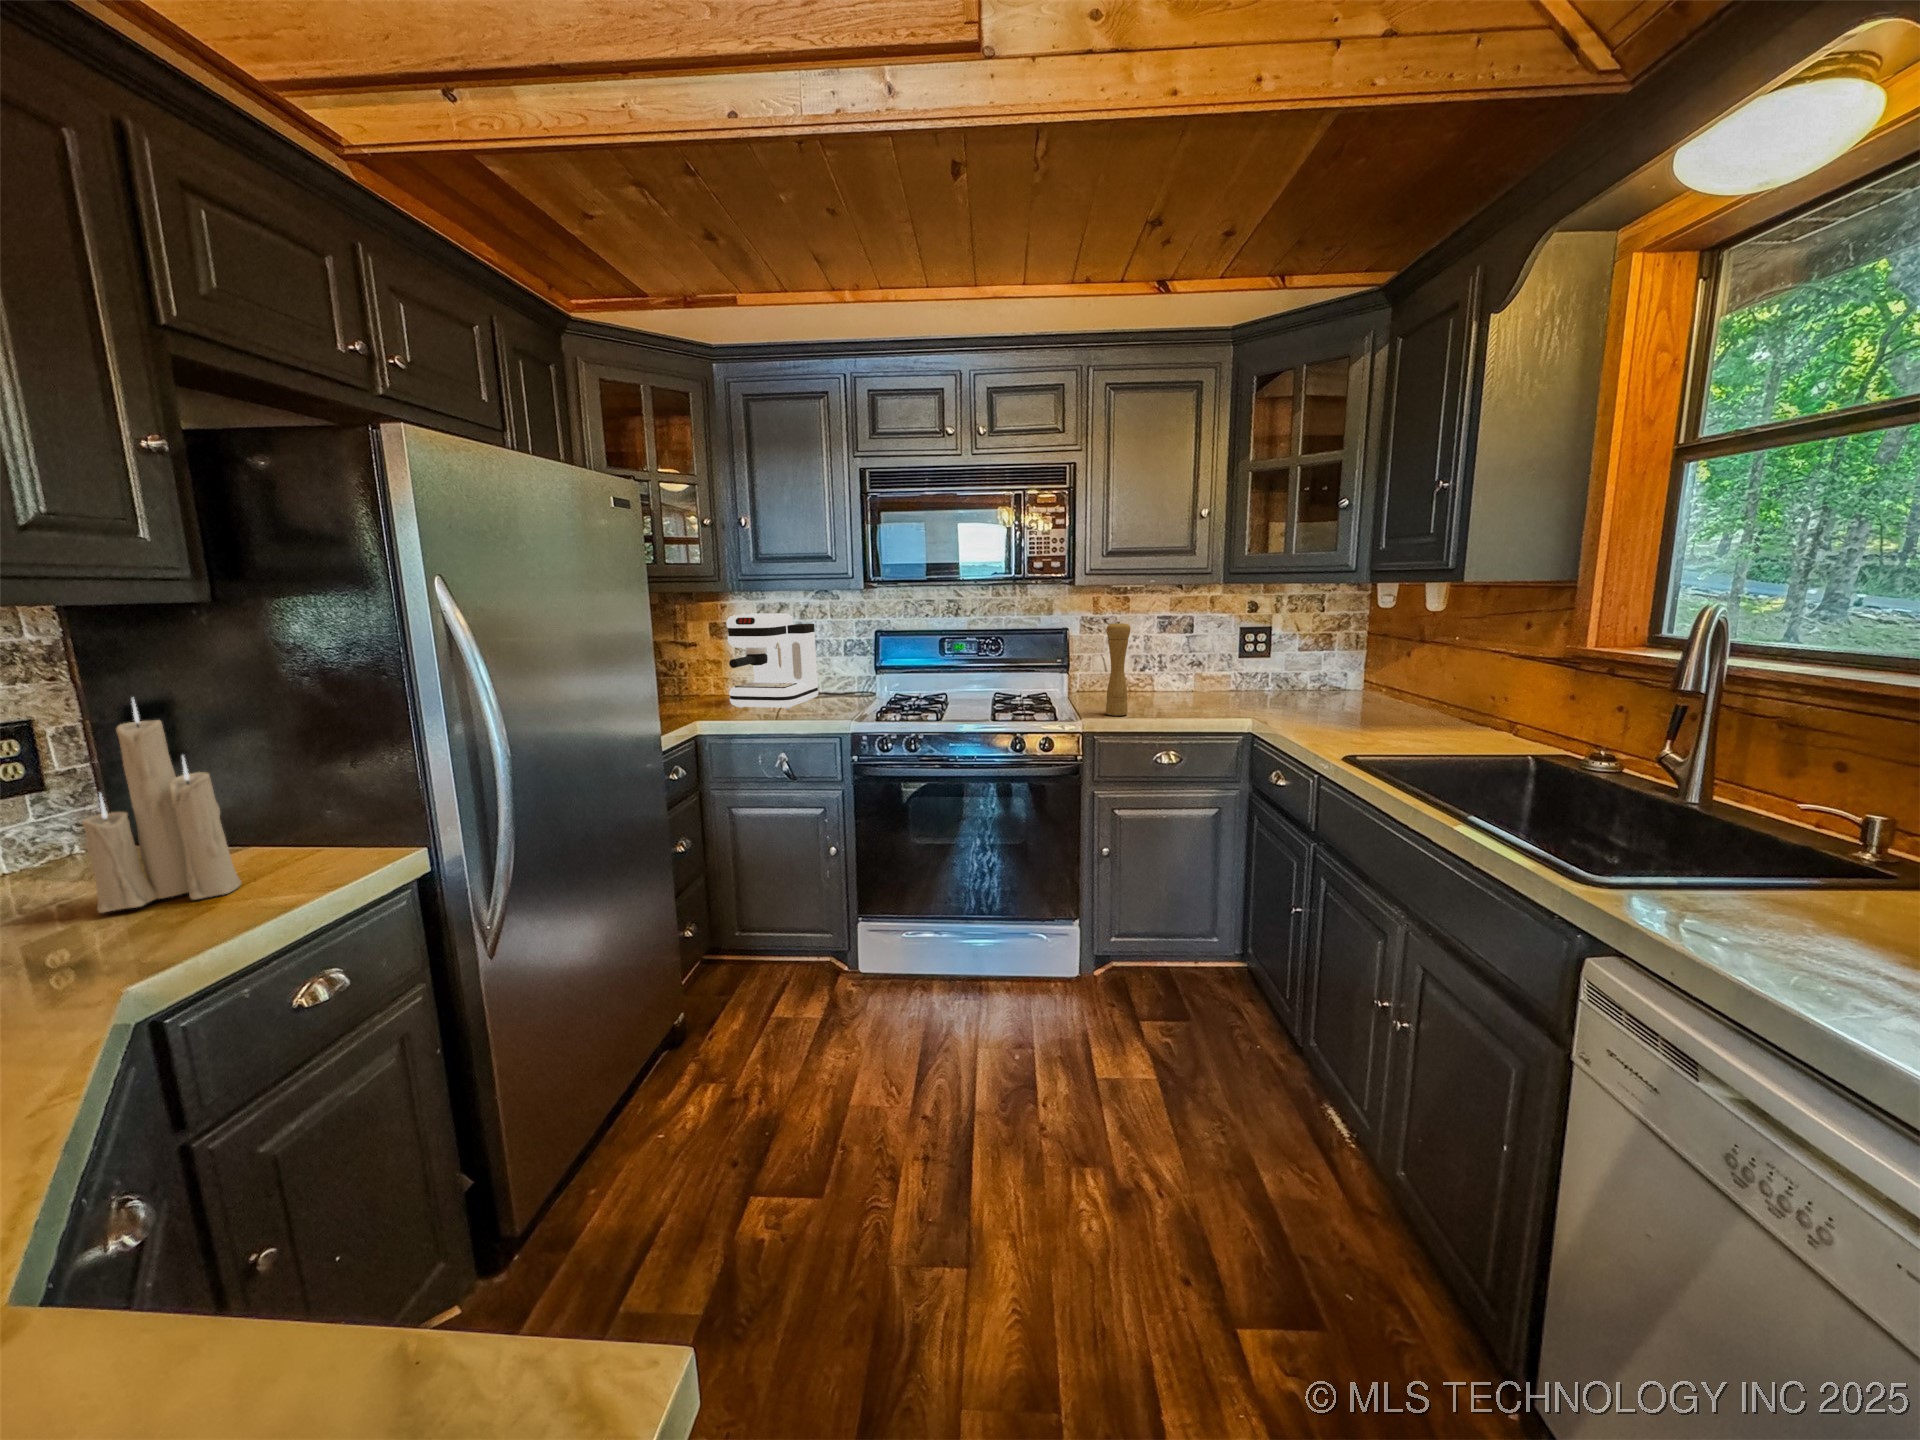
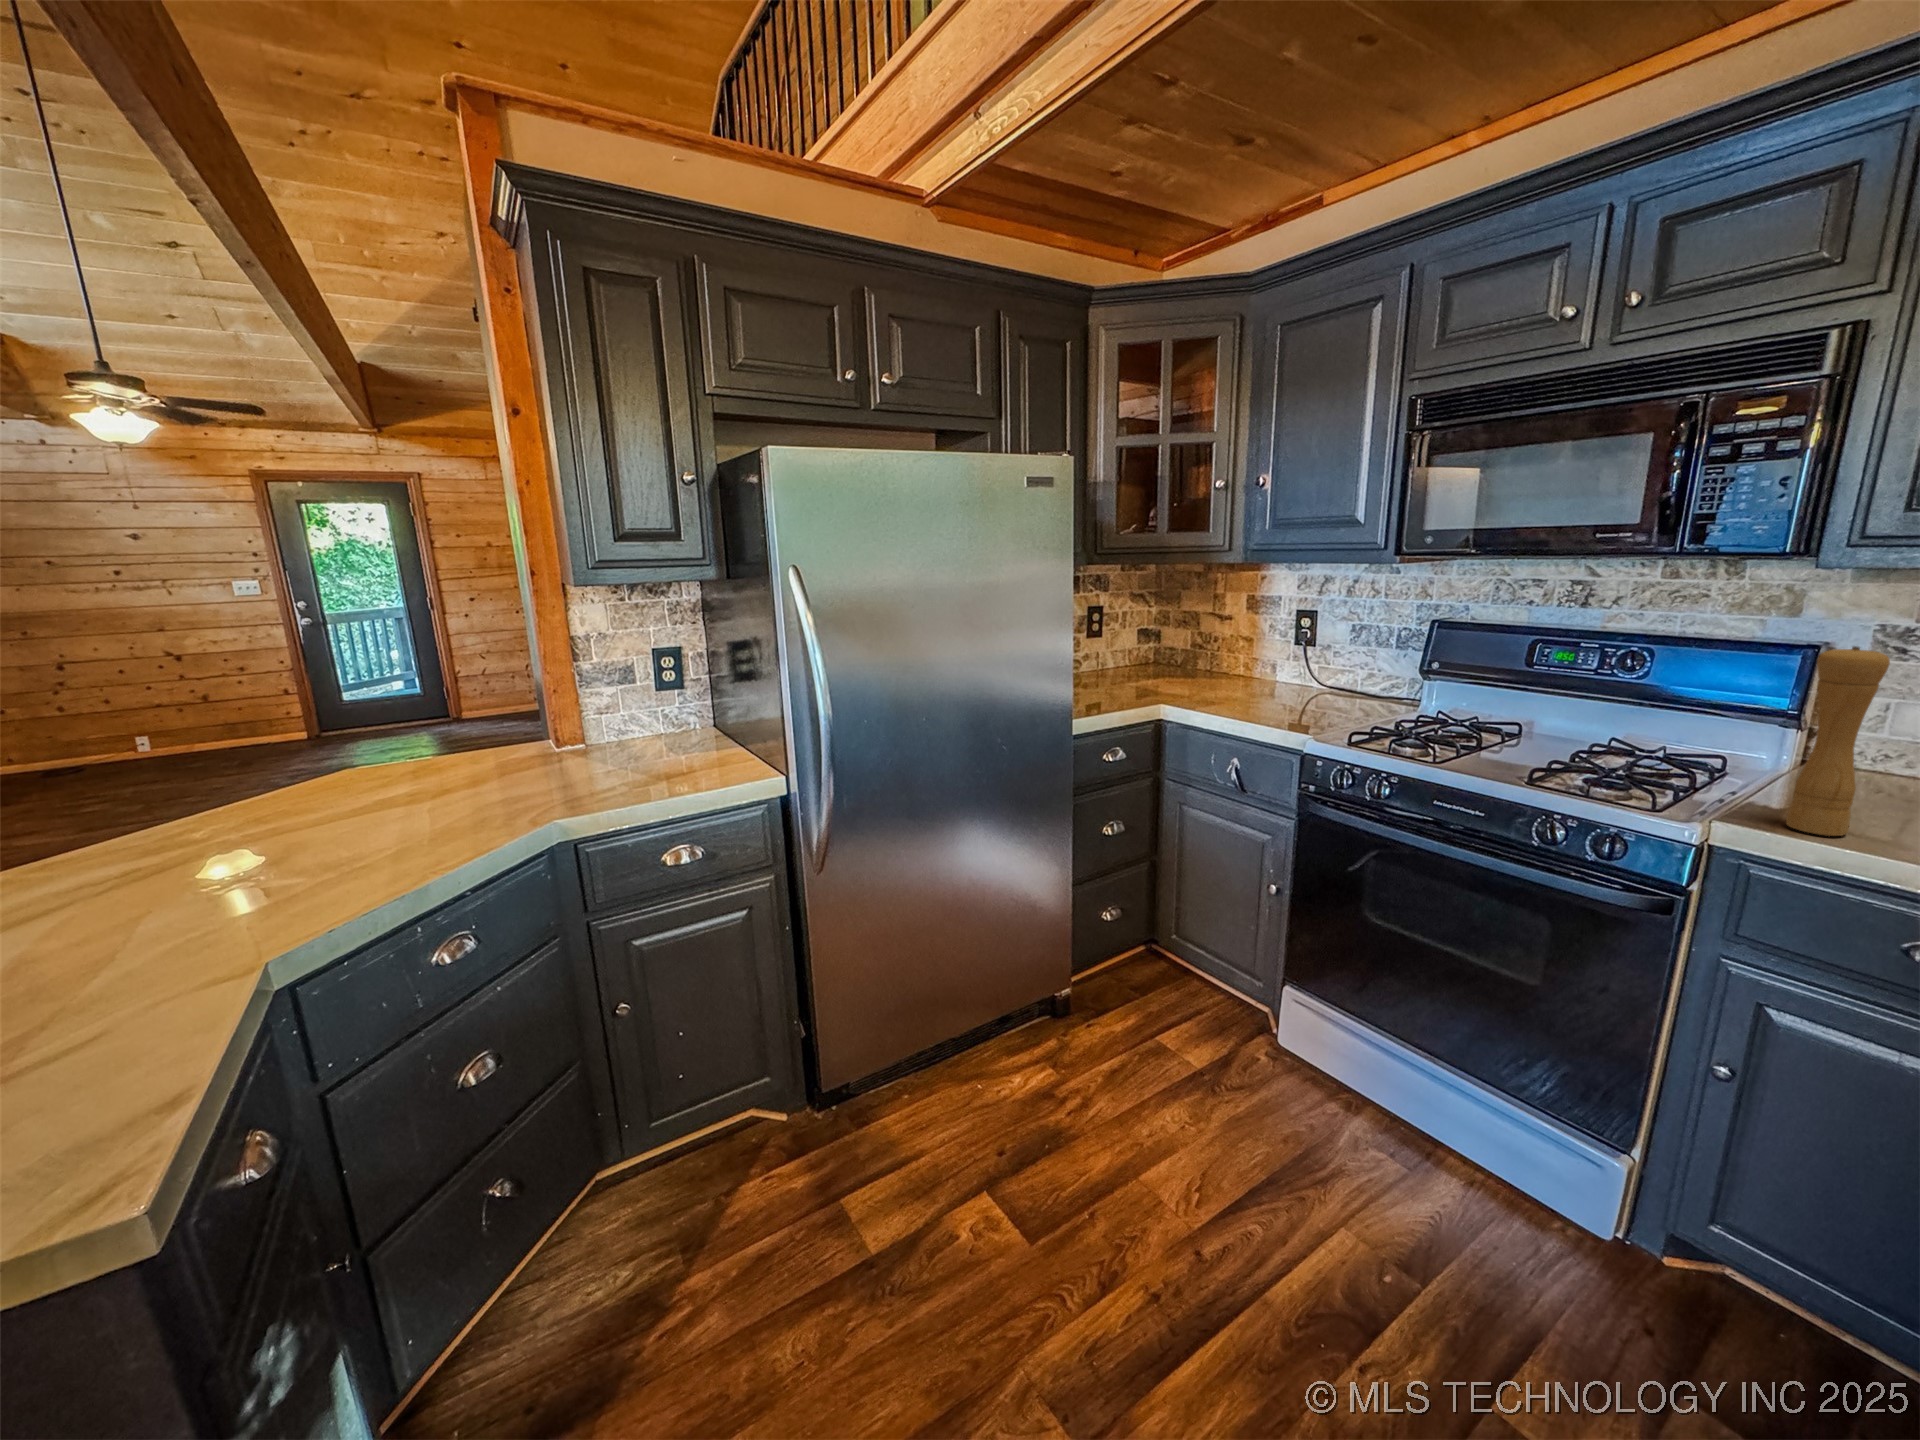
coffee maker: present [727,613,818,709] -> none [1210,588,1341,707]
candle: present [83,698,241,913] -> none [649,628,707,768]

